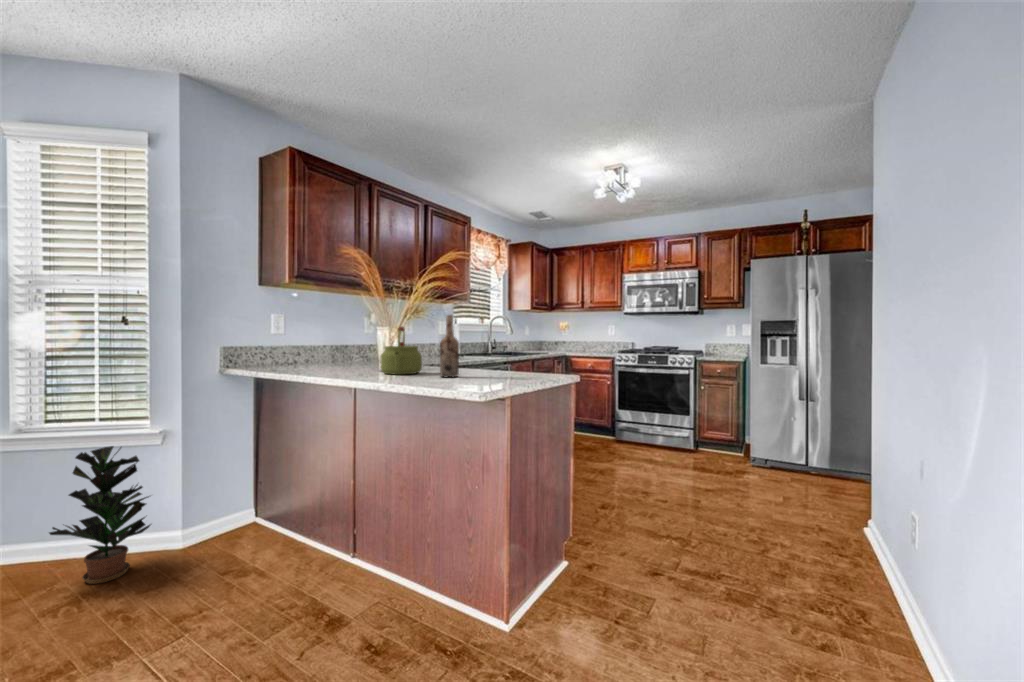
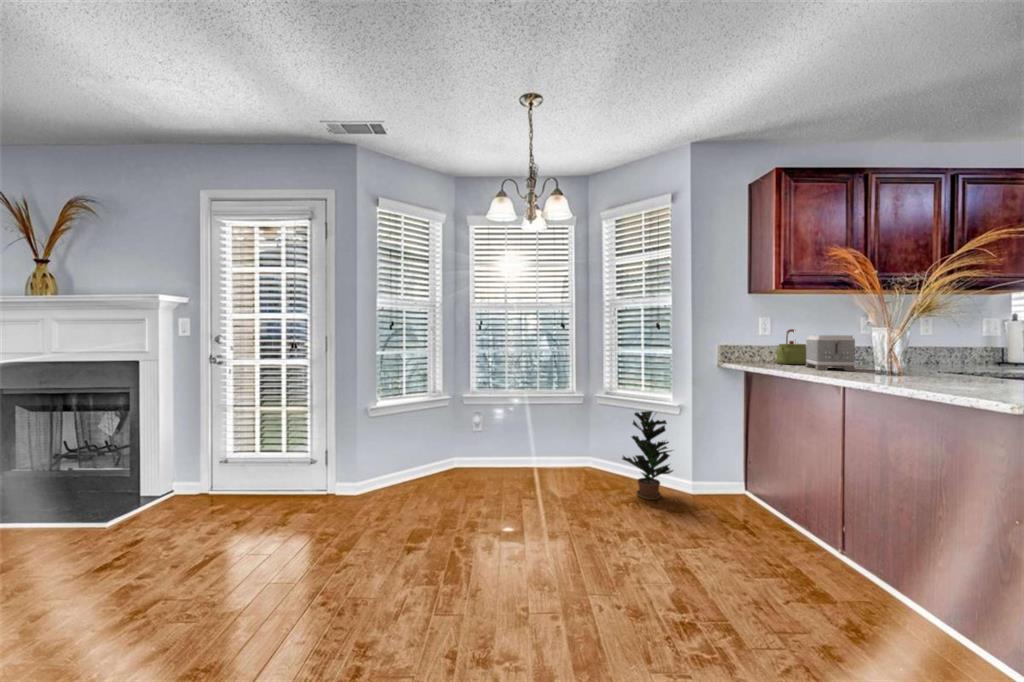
wine bottle: present [440,315,459,377] -> none [960,310,993,385]
kettle: present [380,327,422,375] -> present [774,329,807,365]
toaster: none [319,335,364,371] -> present [805,335,856,371]

